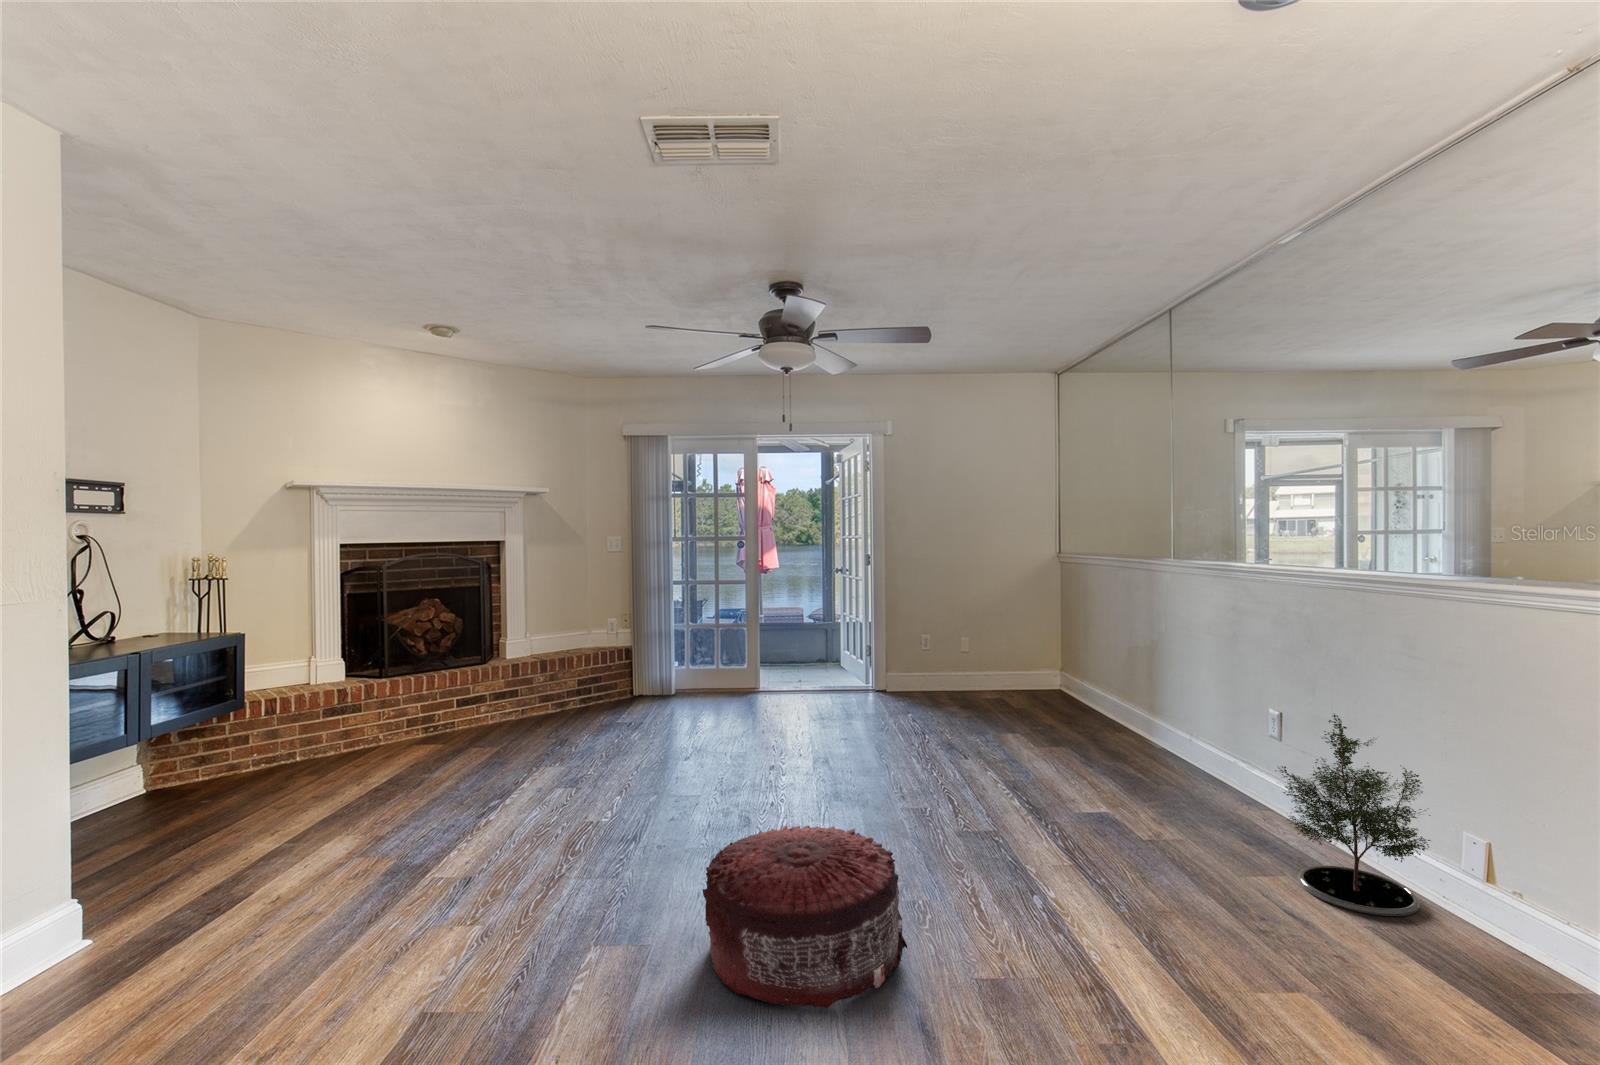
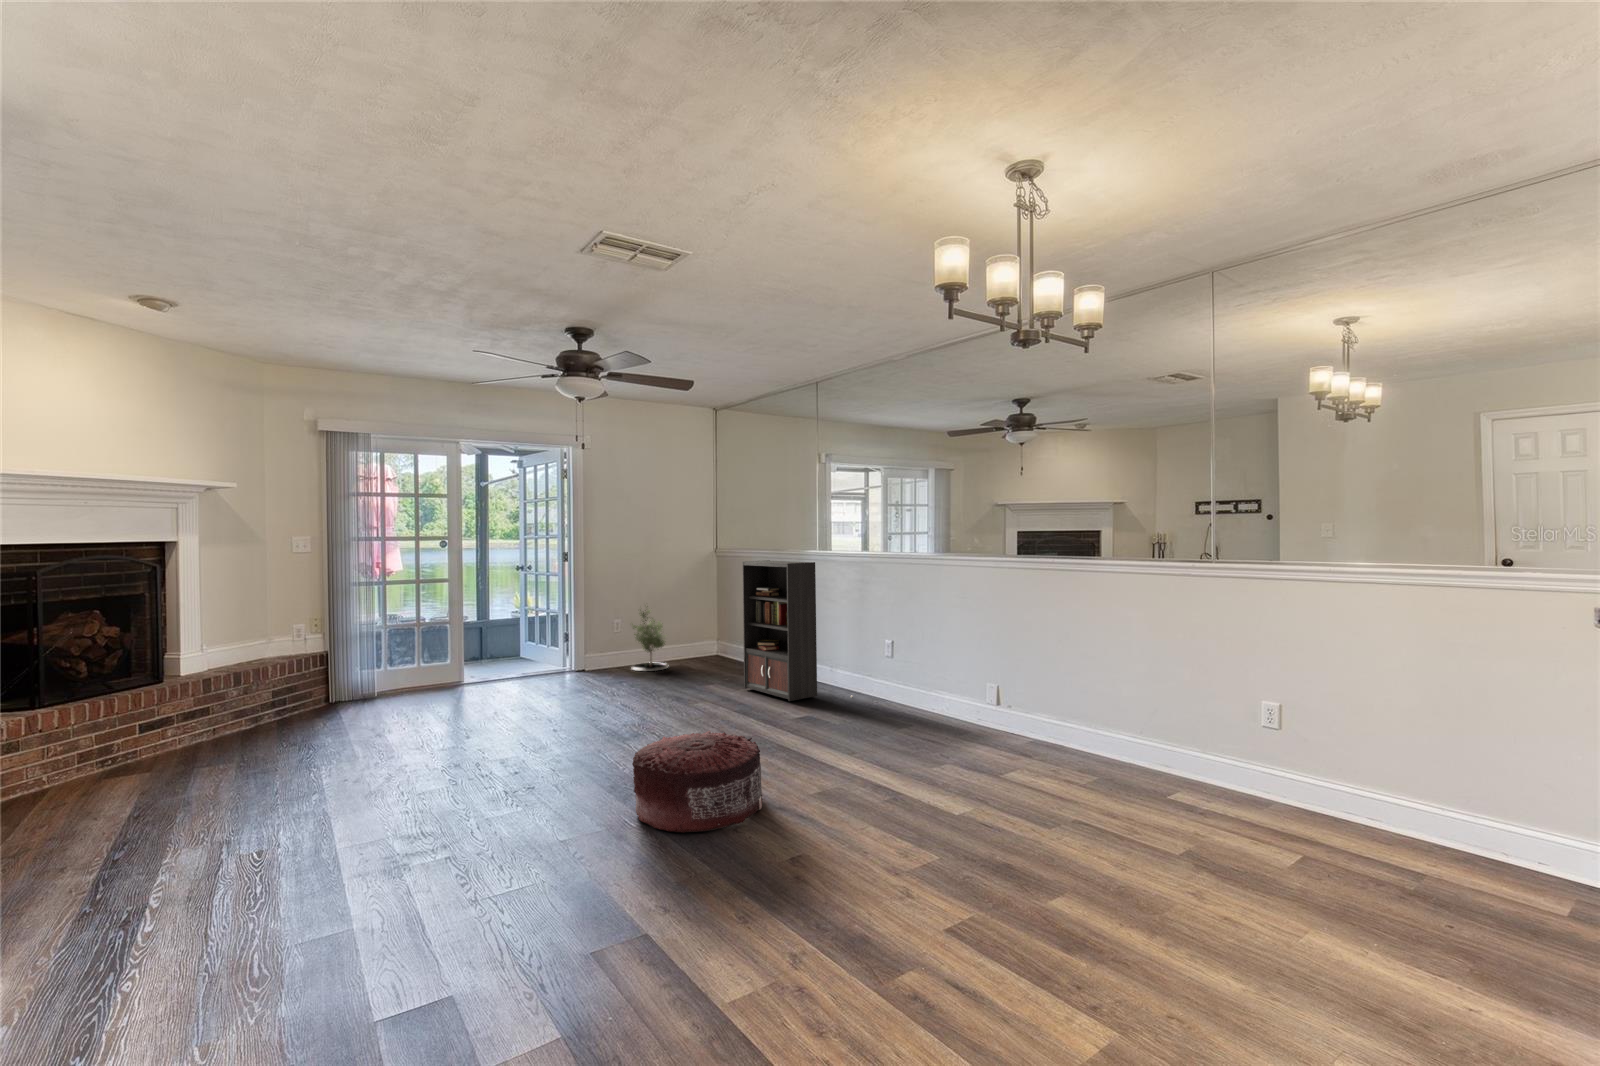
bookcase: none [1048,573,1208,794] -> present [742,560,853,701]
potted tree: present [1275,714,1430,916] -> present [632,610,668,671]

